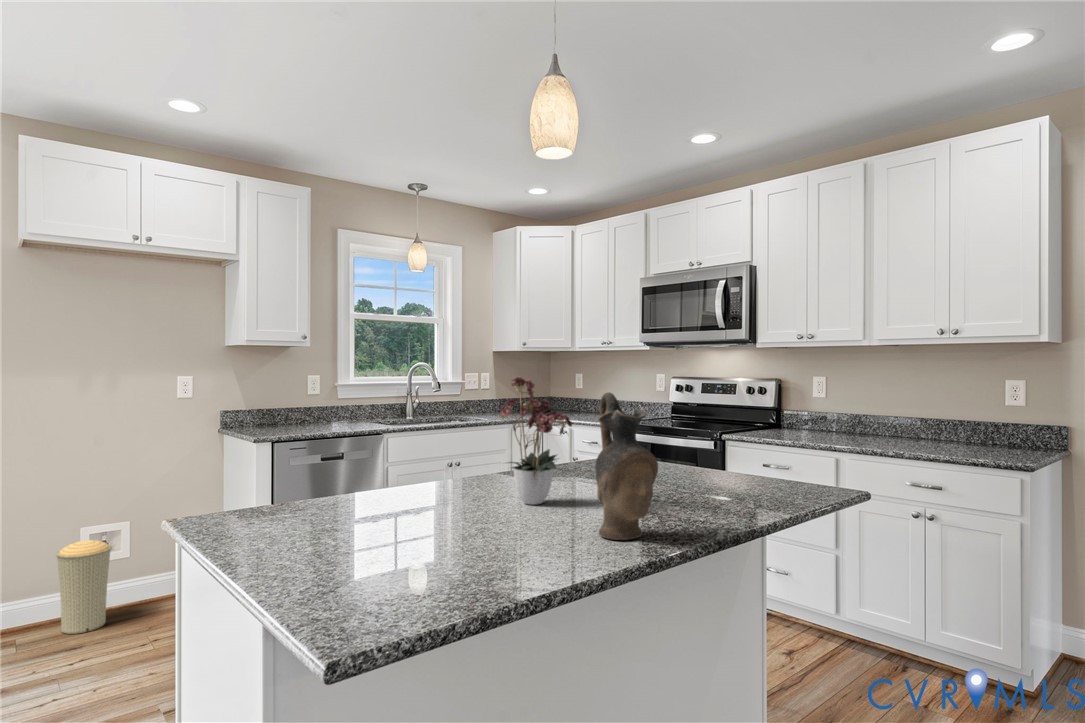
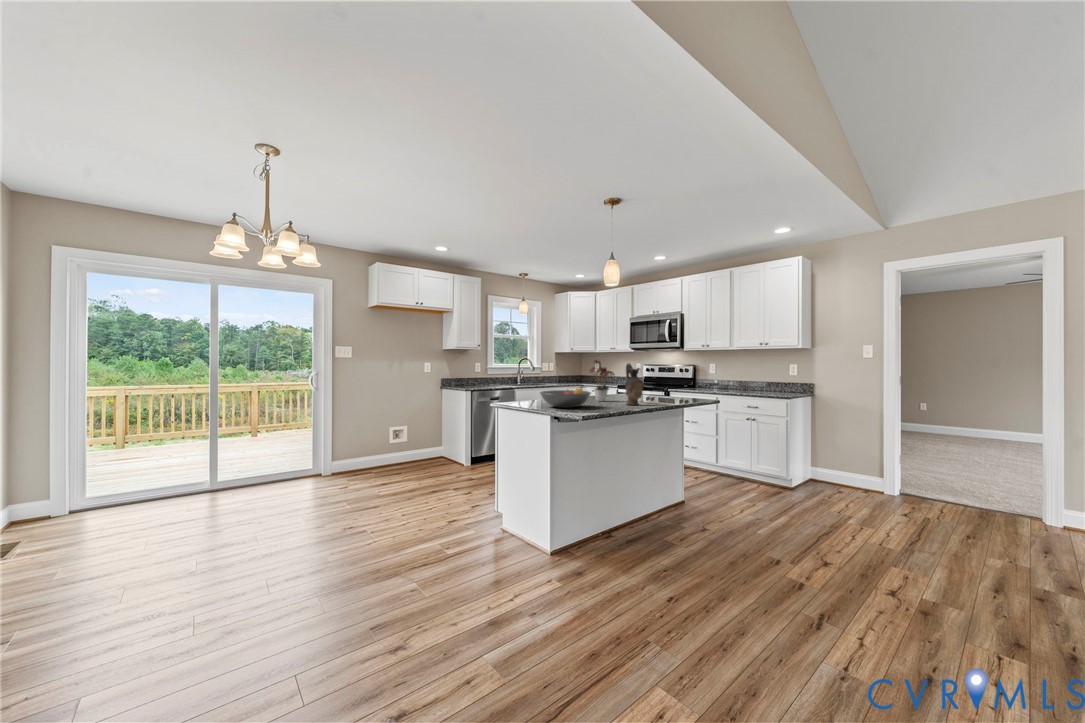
fruit bowl: none [248,487,457,579] -> present [540,388,591,408]
trash can: present [56,540,112,634] -> none [387,432,407,469]

